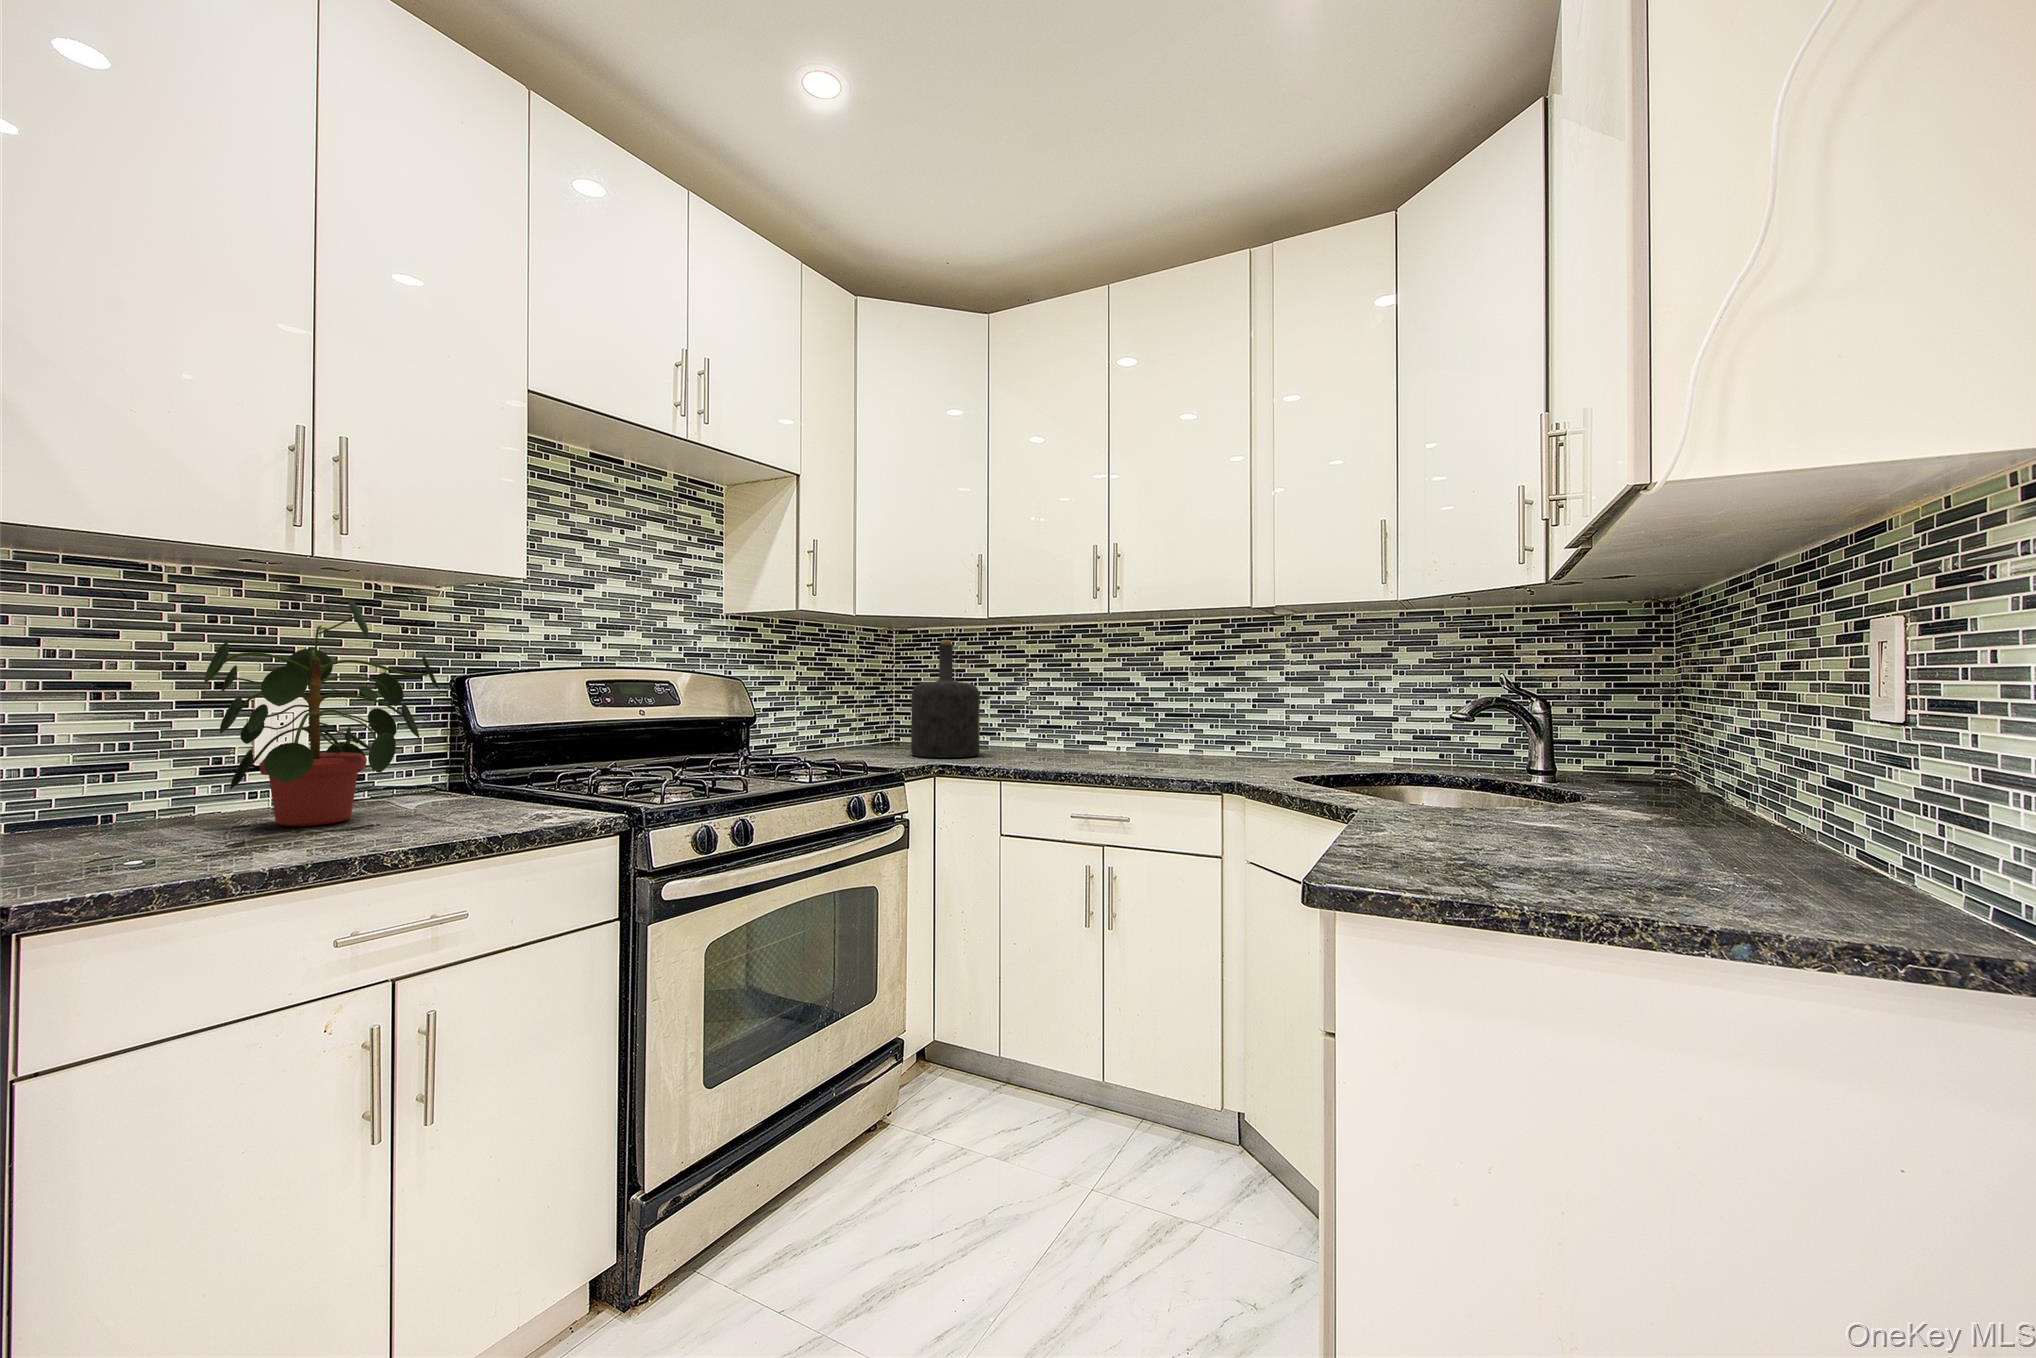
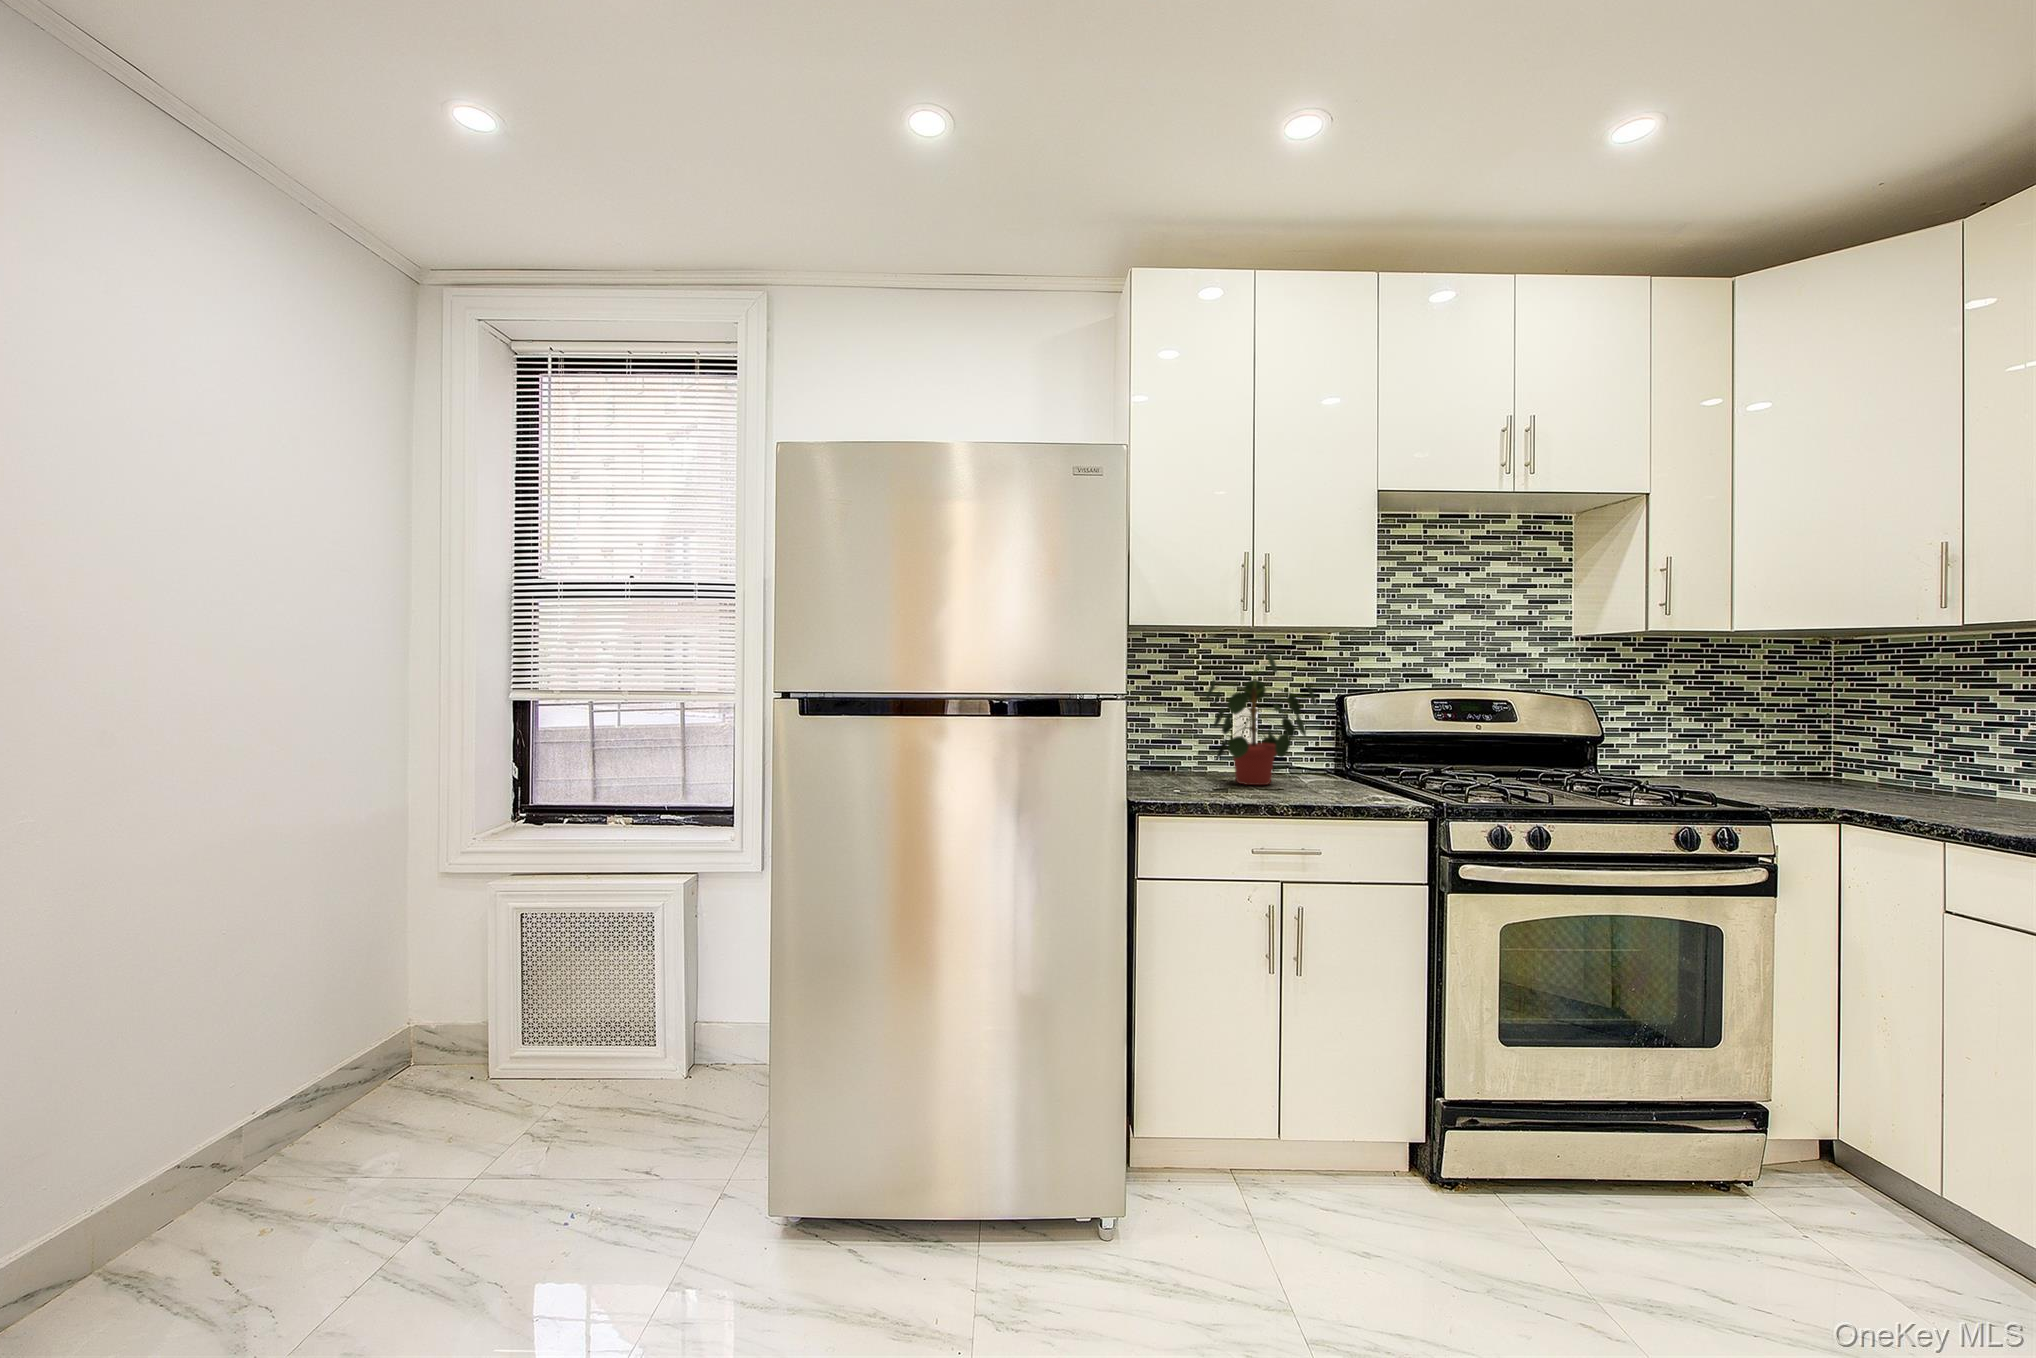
bottle: present [911,640,980,758] -> none [1817,656,1937,804]

